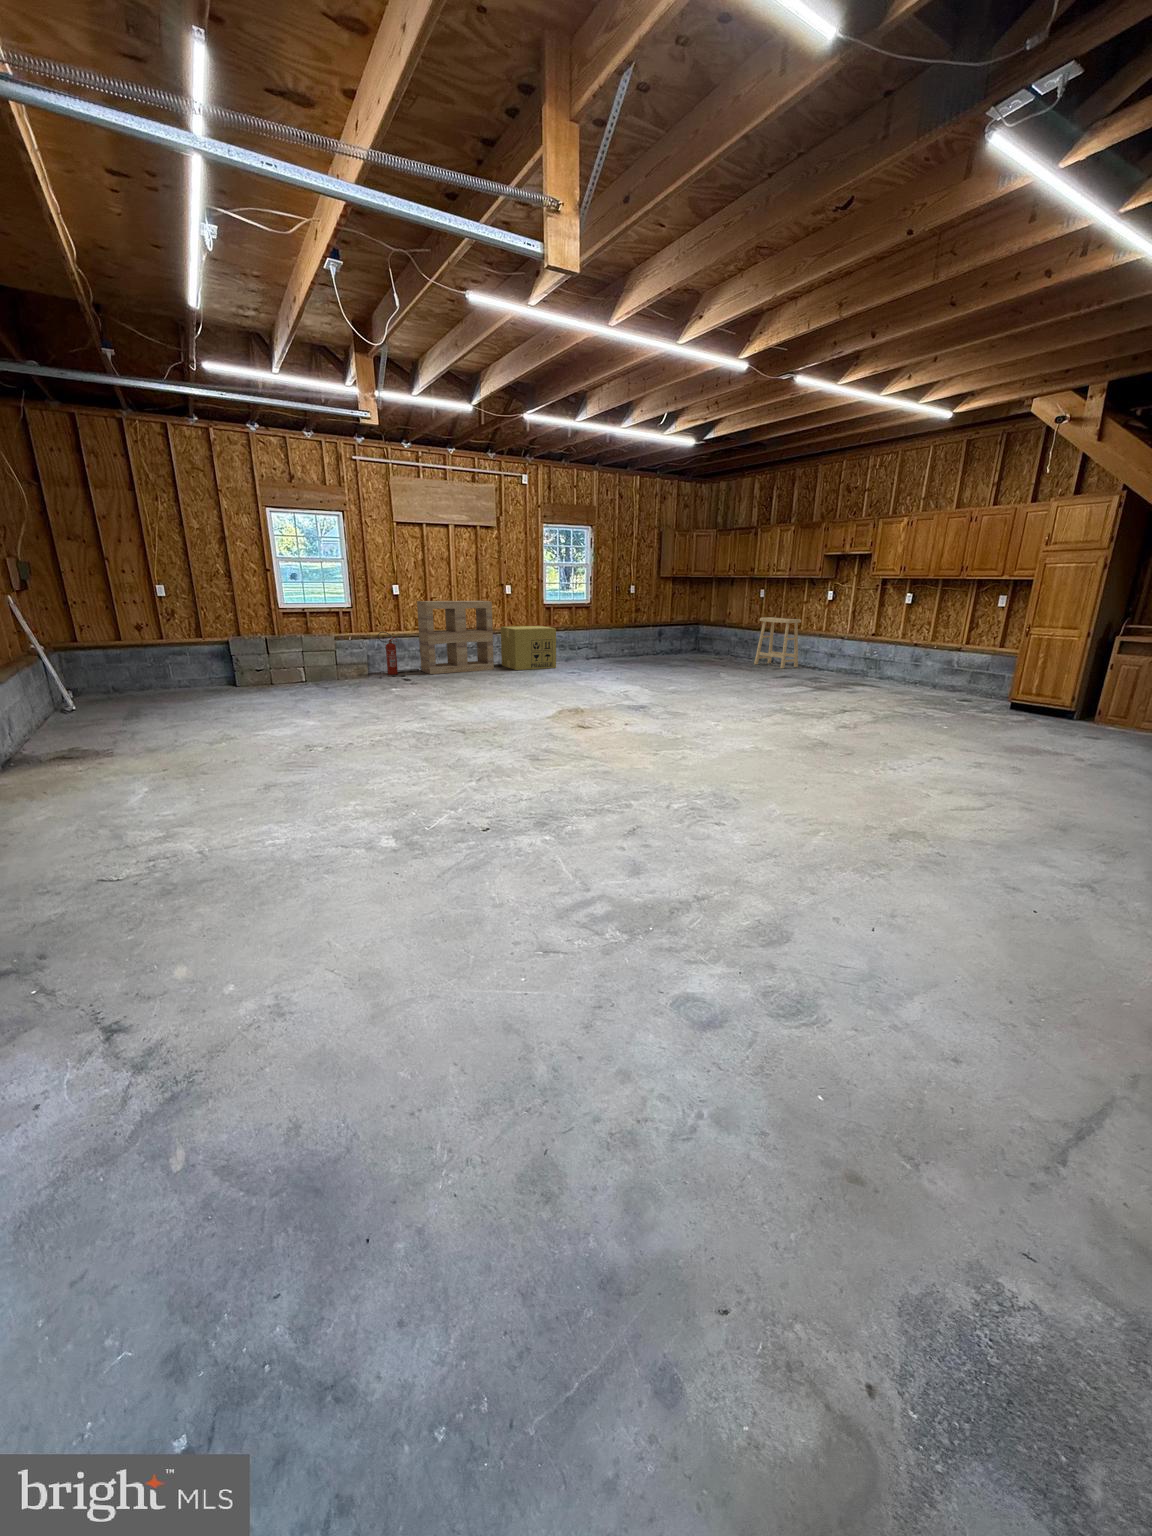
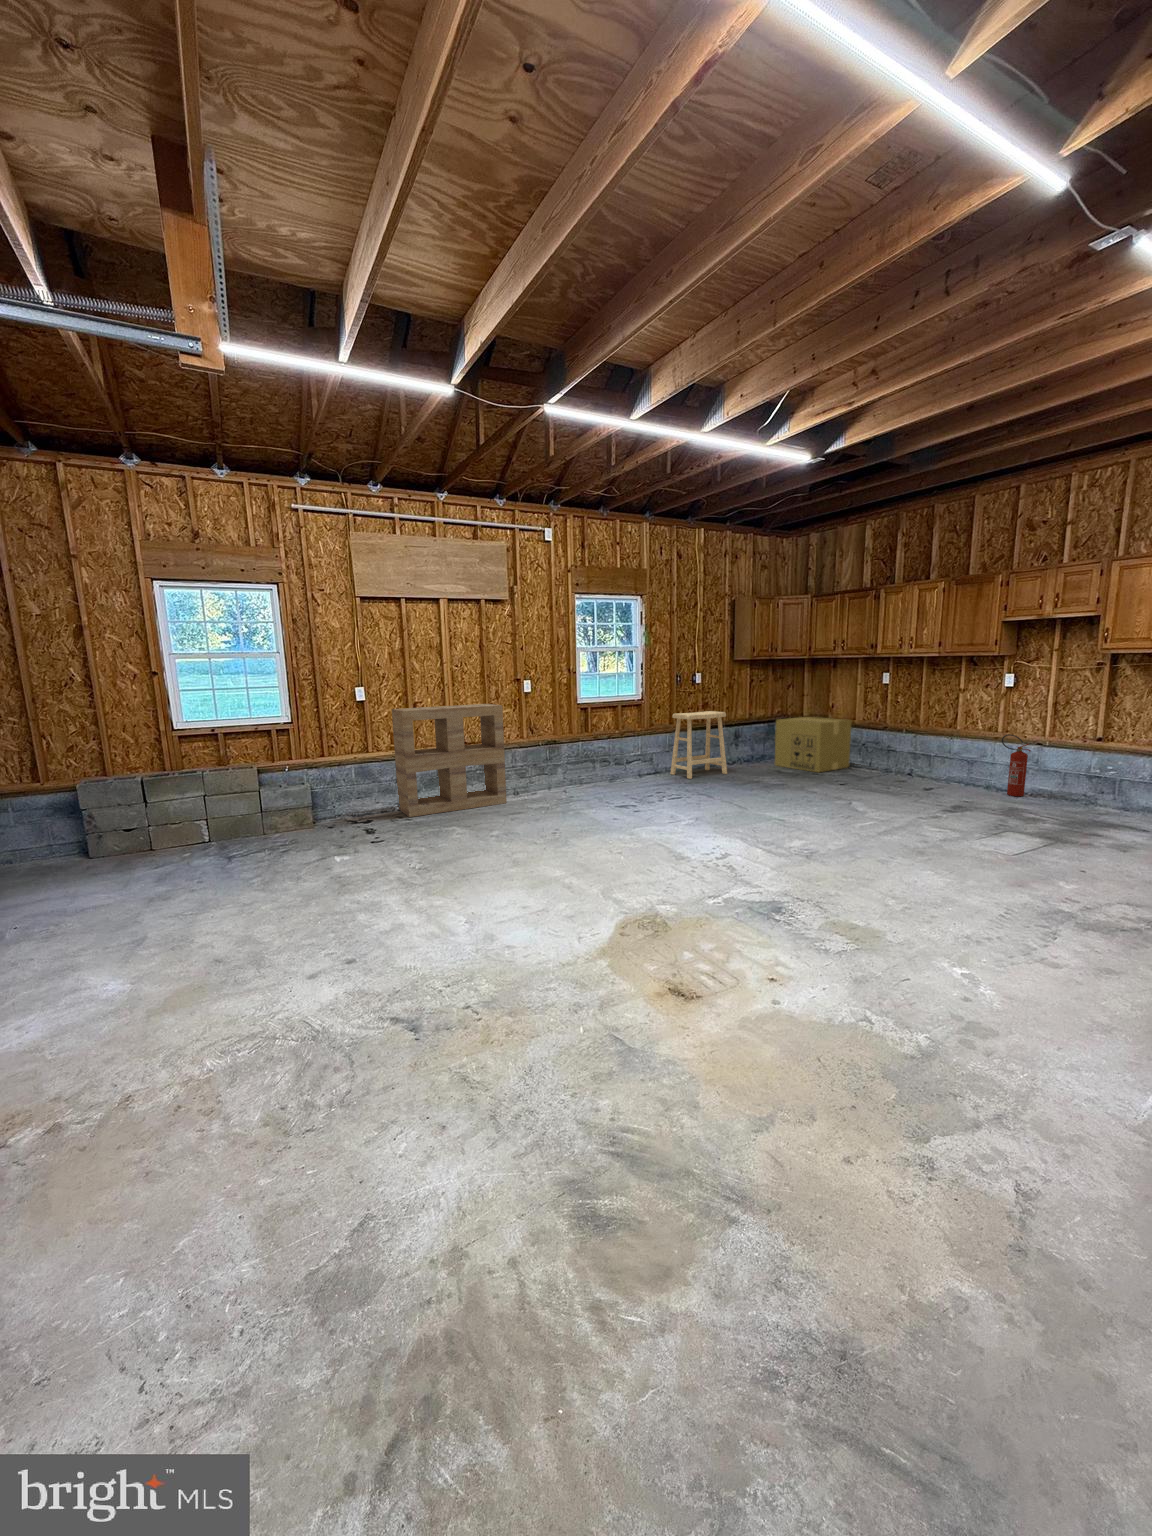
stool: present [754,617,801,668] -> present [670,711,727,779]
cardboard box: present [501,626,556,670] -> present [775,717,852,772]
fire extinguisher: present [378,632,398,675] -> present [1002,734,1031,796]

